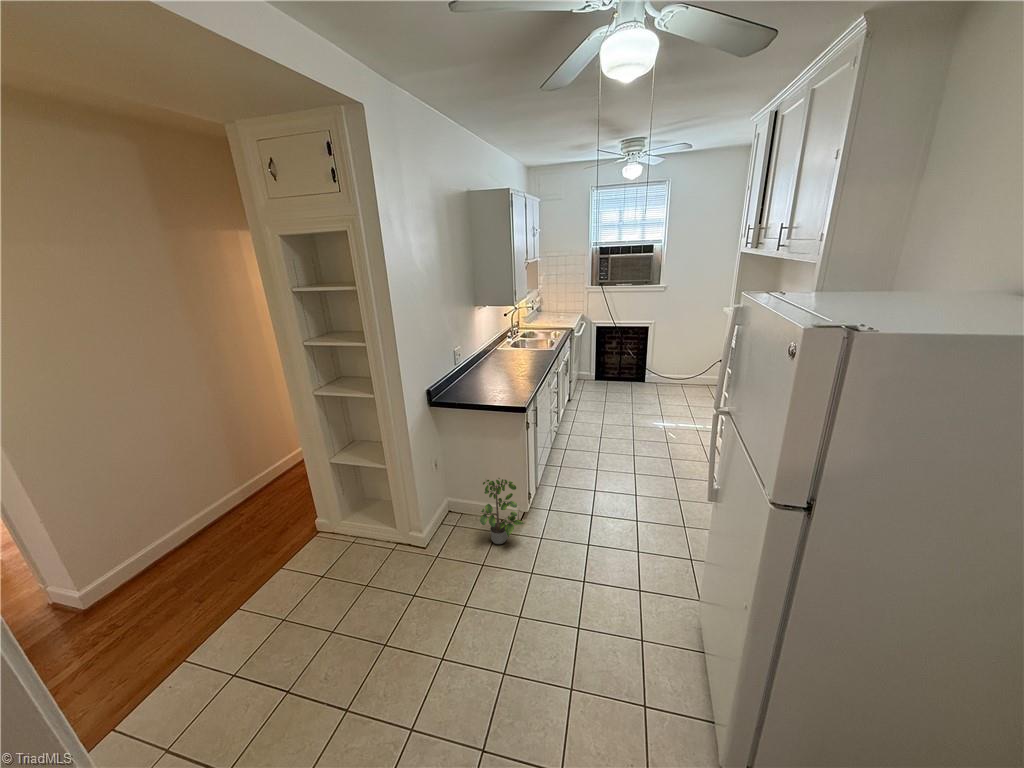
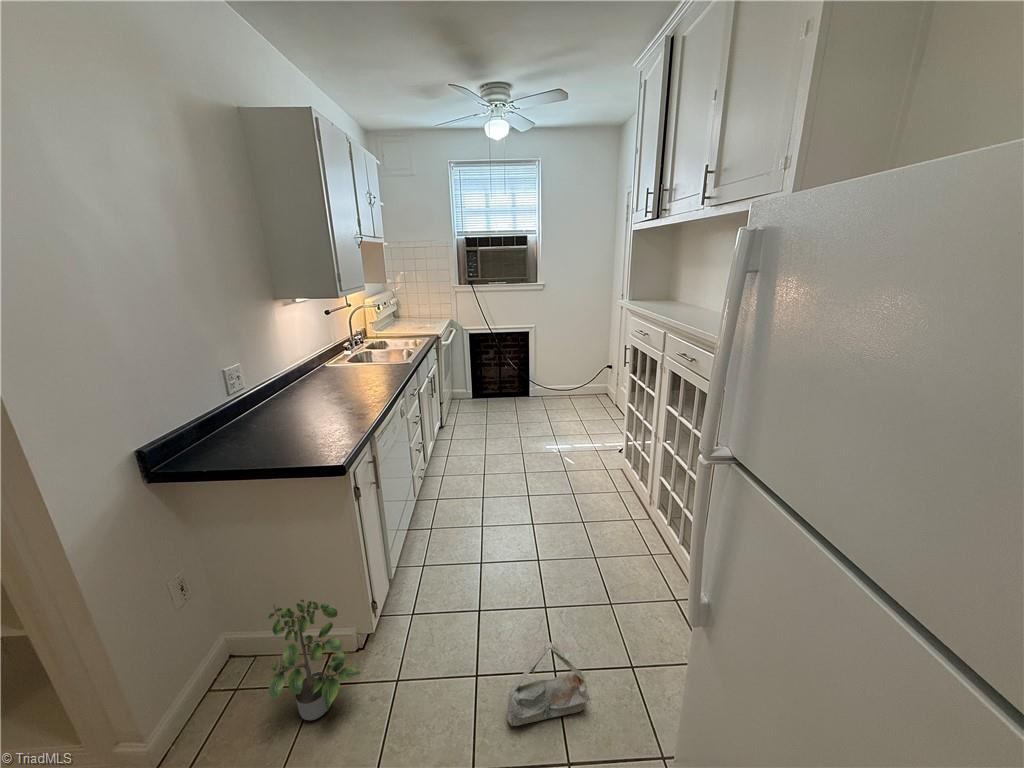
bag: none [604,523,656,572] -> present [507,642,590,726]

